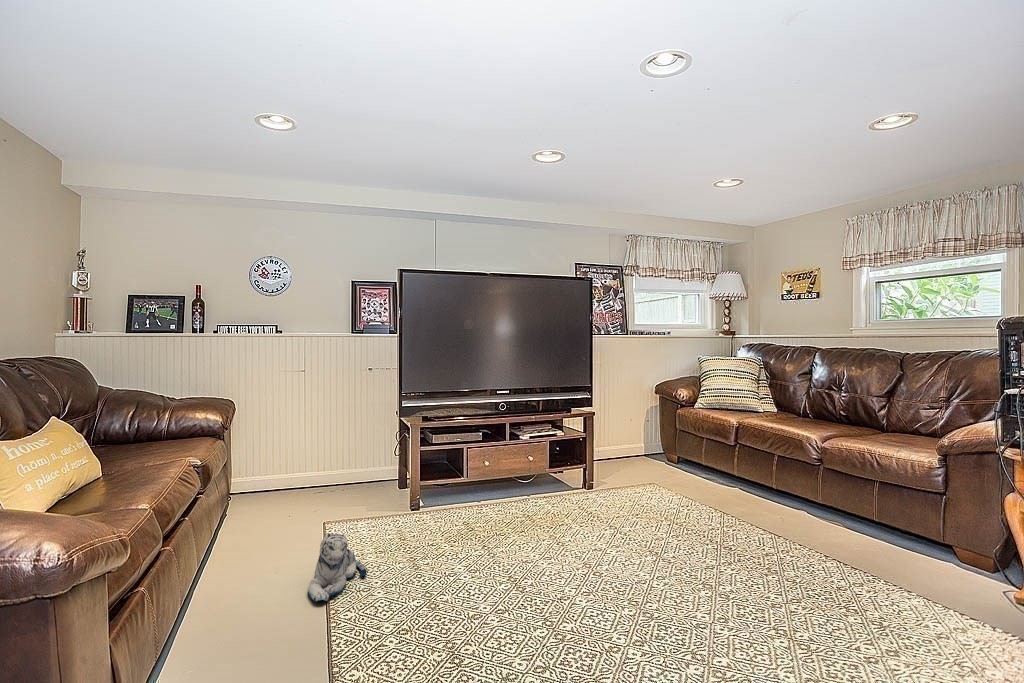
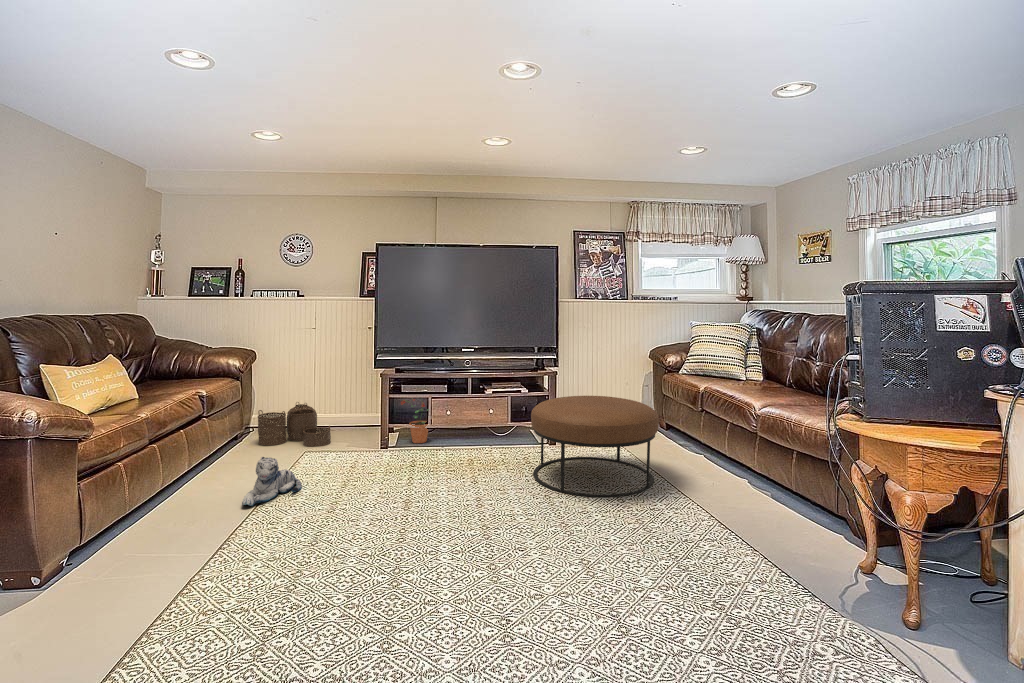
potted plant: none [426,430,461,501] -> present [401,399,429,443]
ottoman: none [607,434,747,544] -> present [531,396,659,497]
woven basket: none [243,461,339,519] -> present [258,402,331,447]

